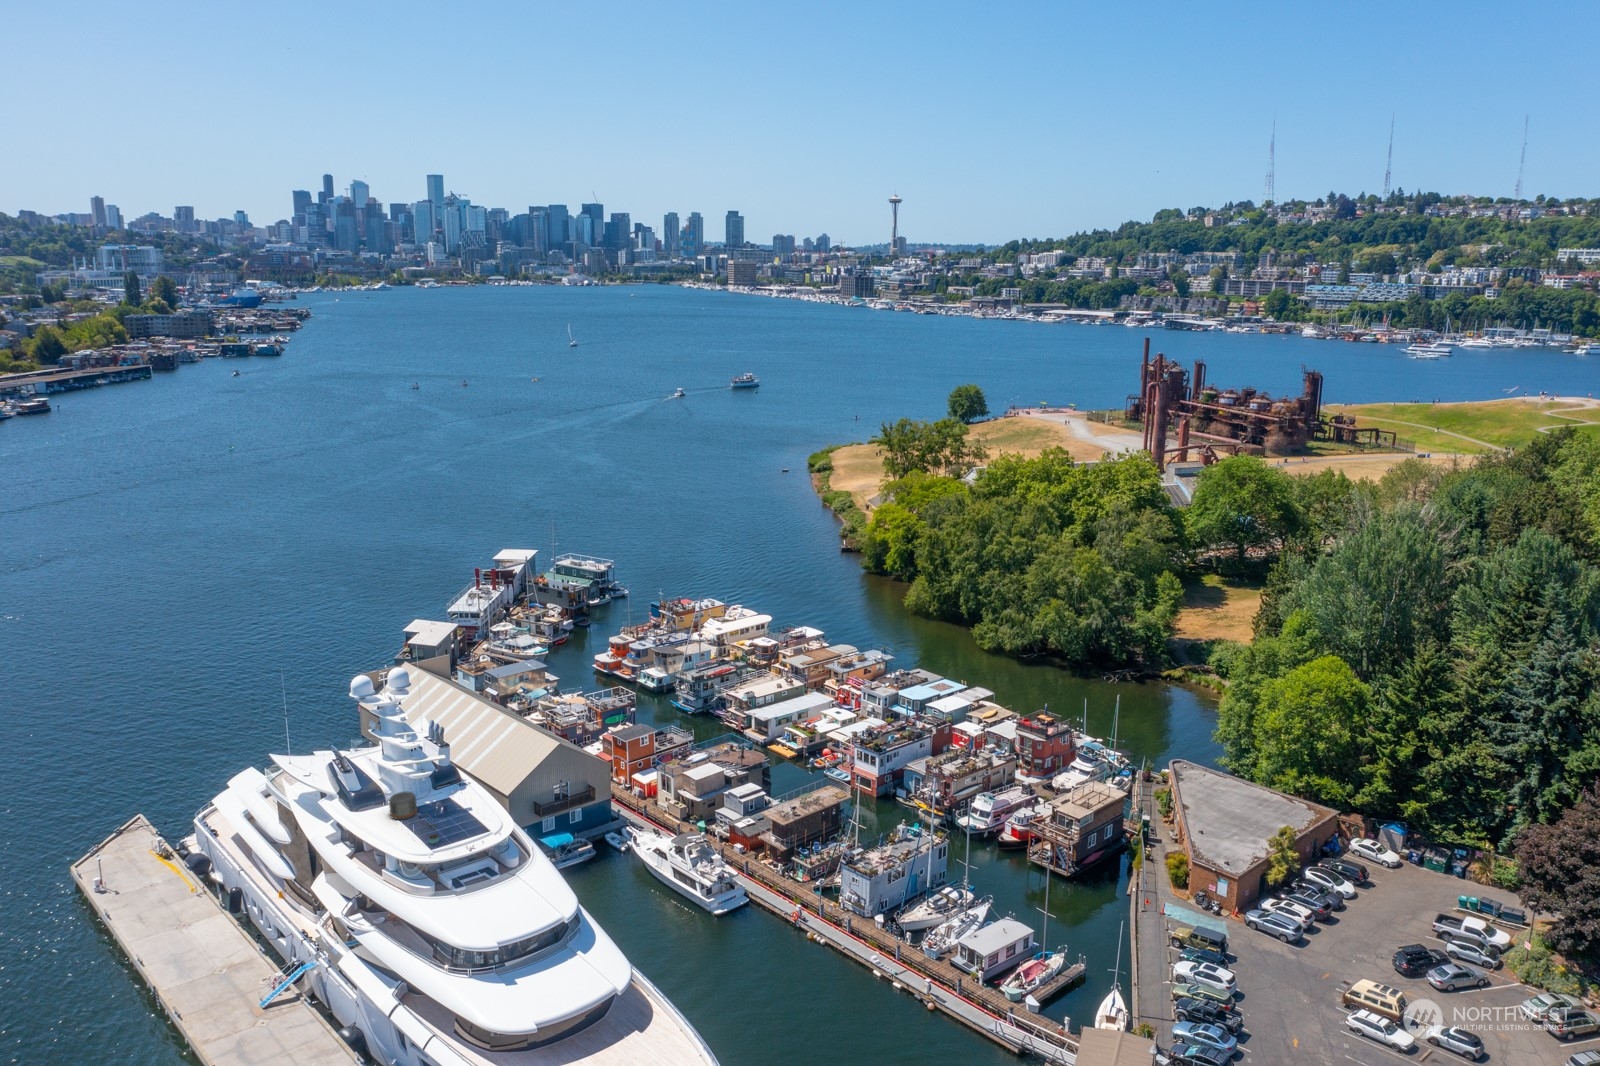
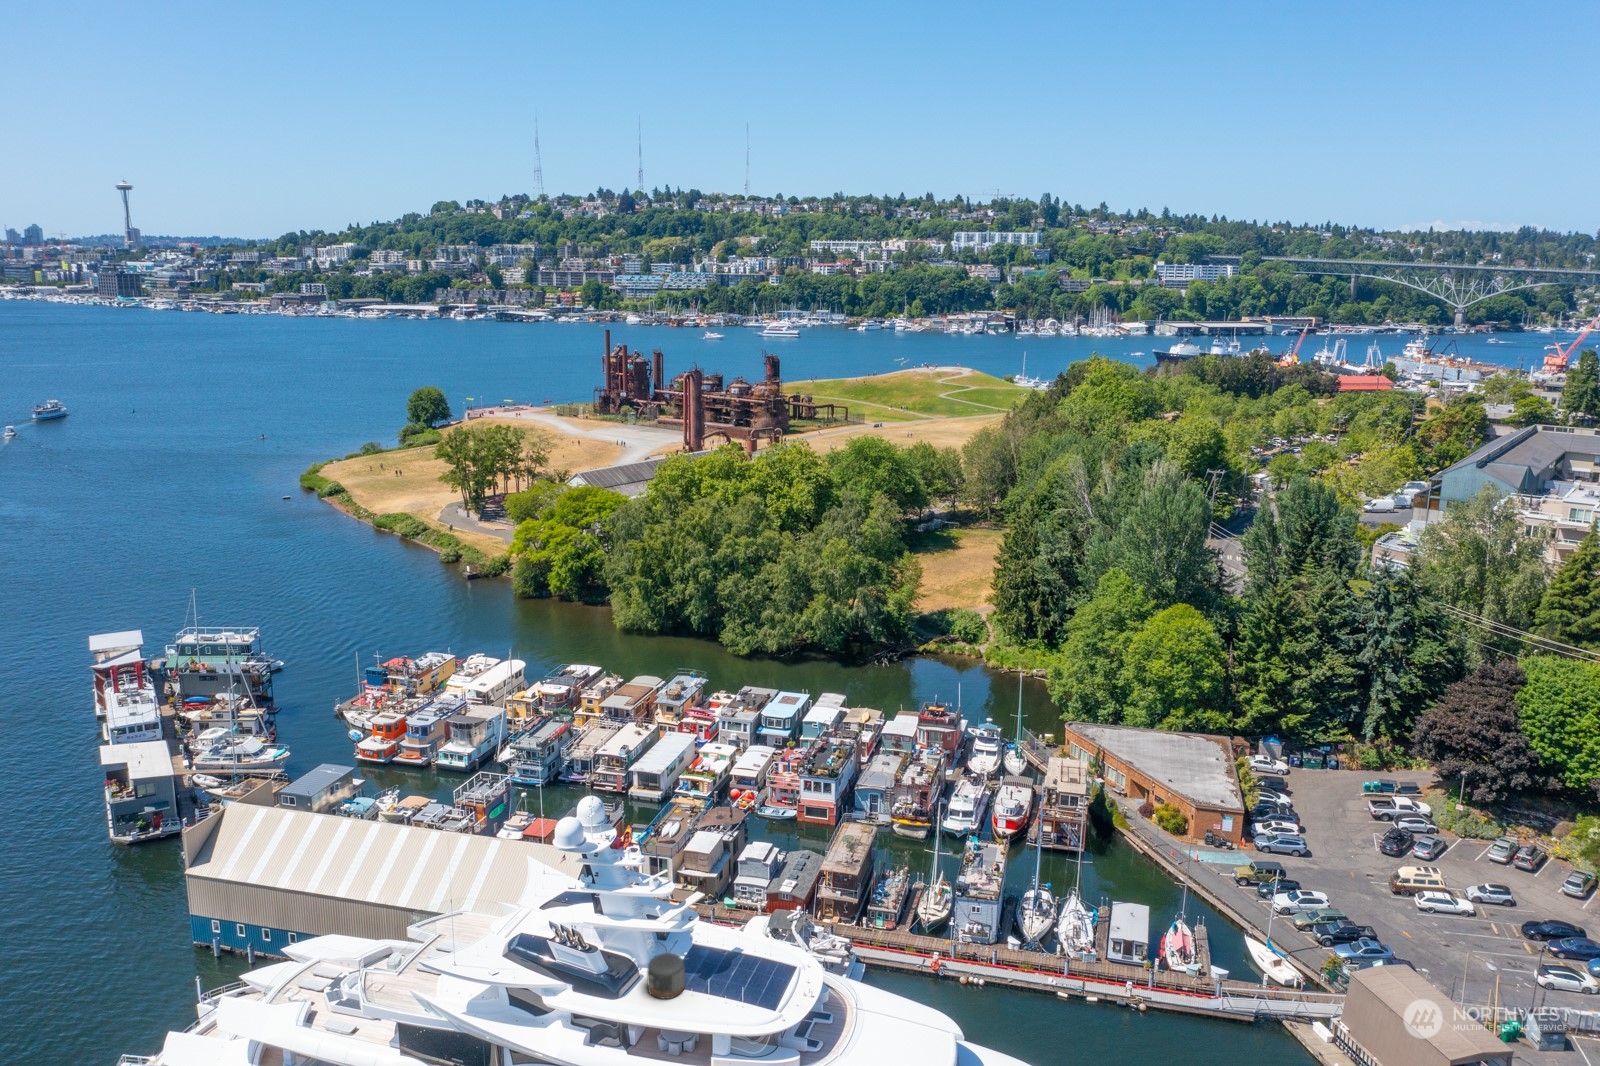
potted plant: present [426,824,439,844] -> none [753,963,779,1013]

